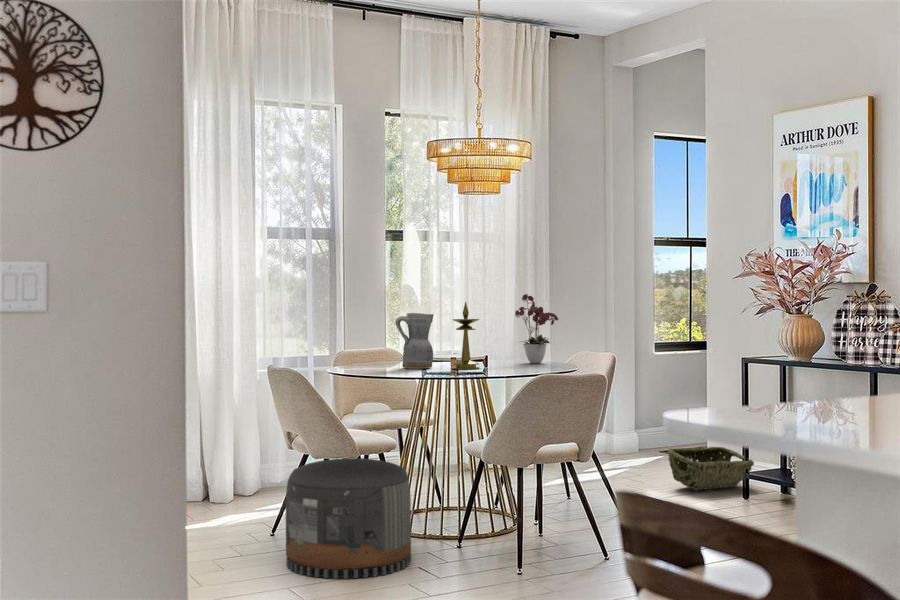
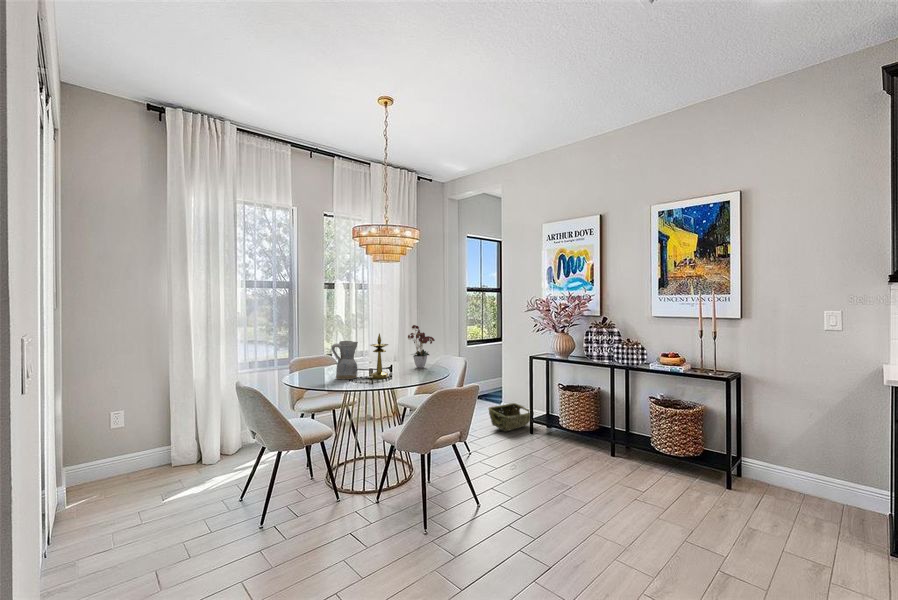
pouf: present [286,458,411,579] -> none [243,452,343,565]

